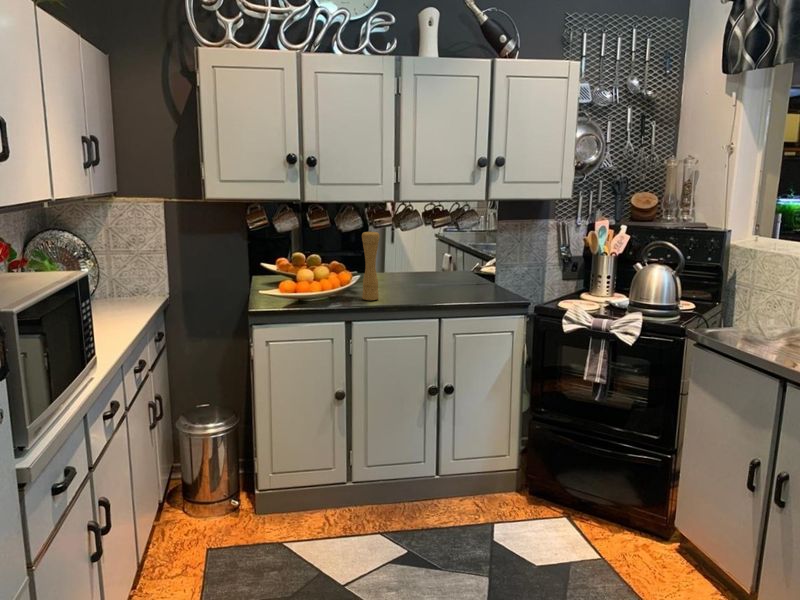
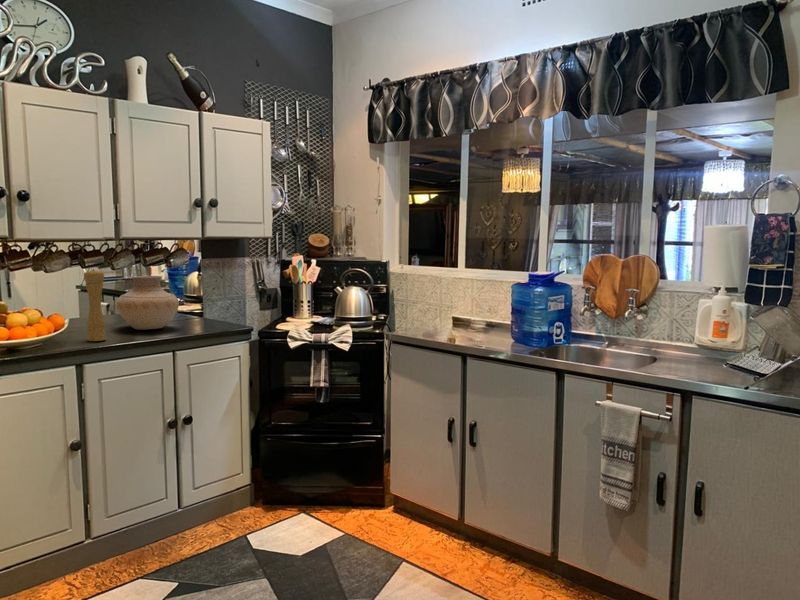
vase: none [400,237,459,292] -> present [116,276,179,329]

